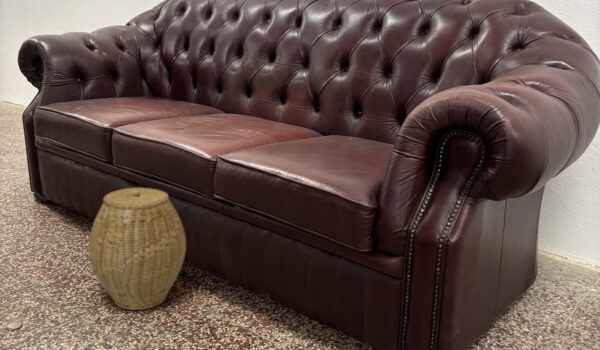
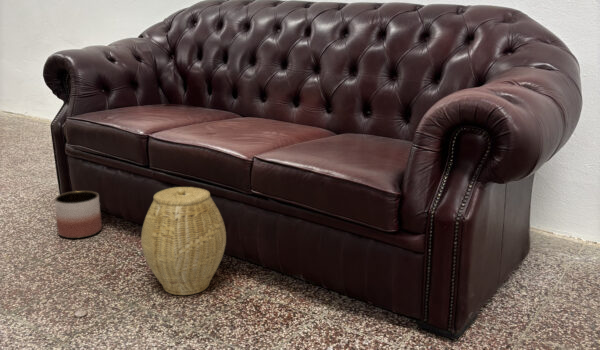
planter: none [13,187,65,238] -> present [54,191,102,238]

